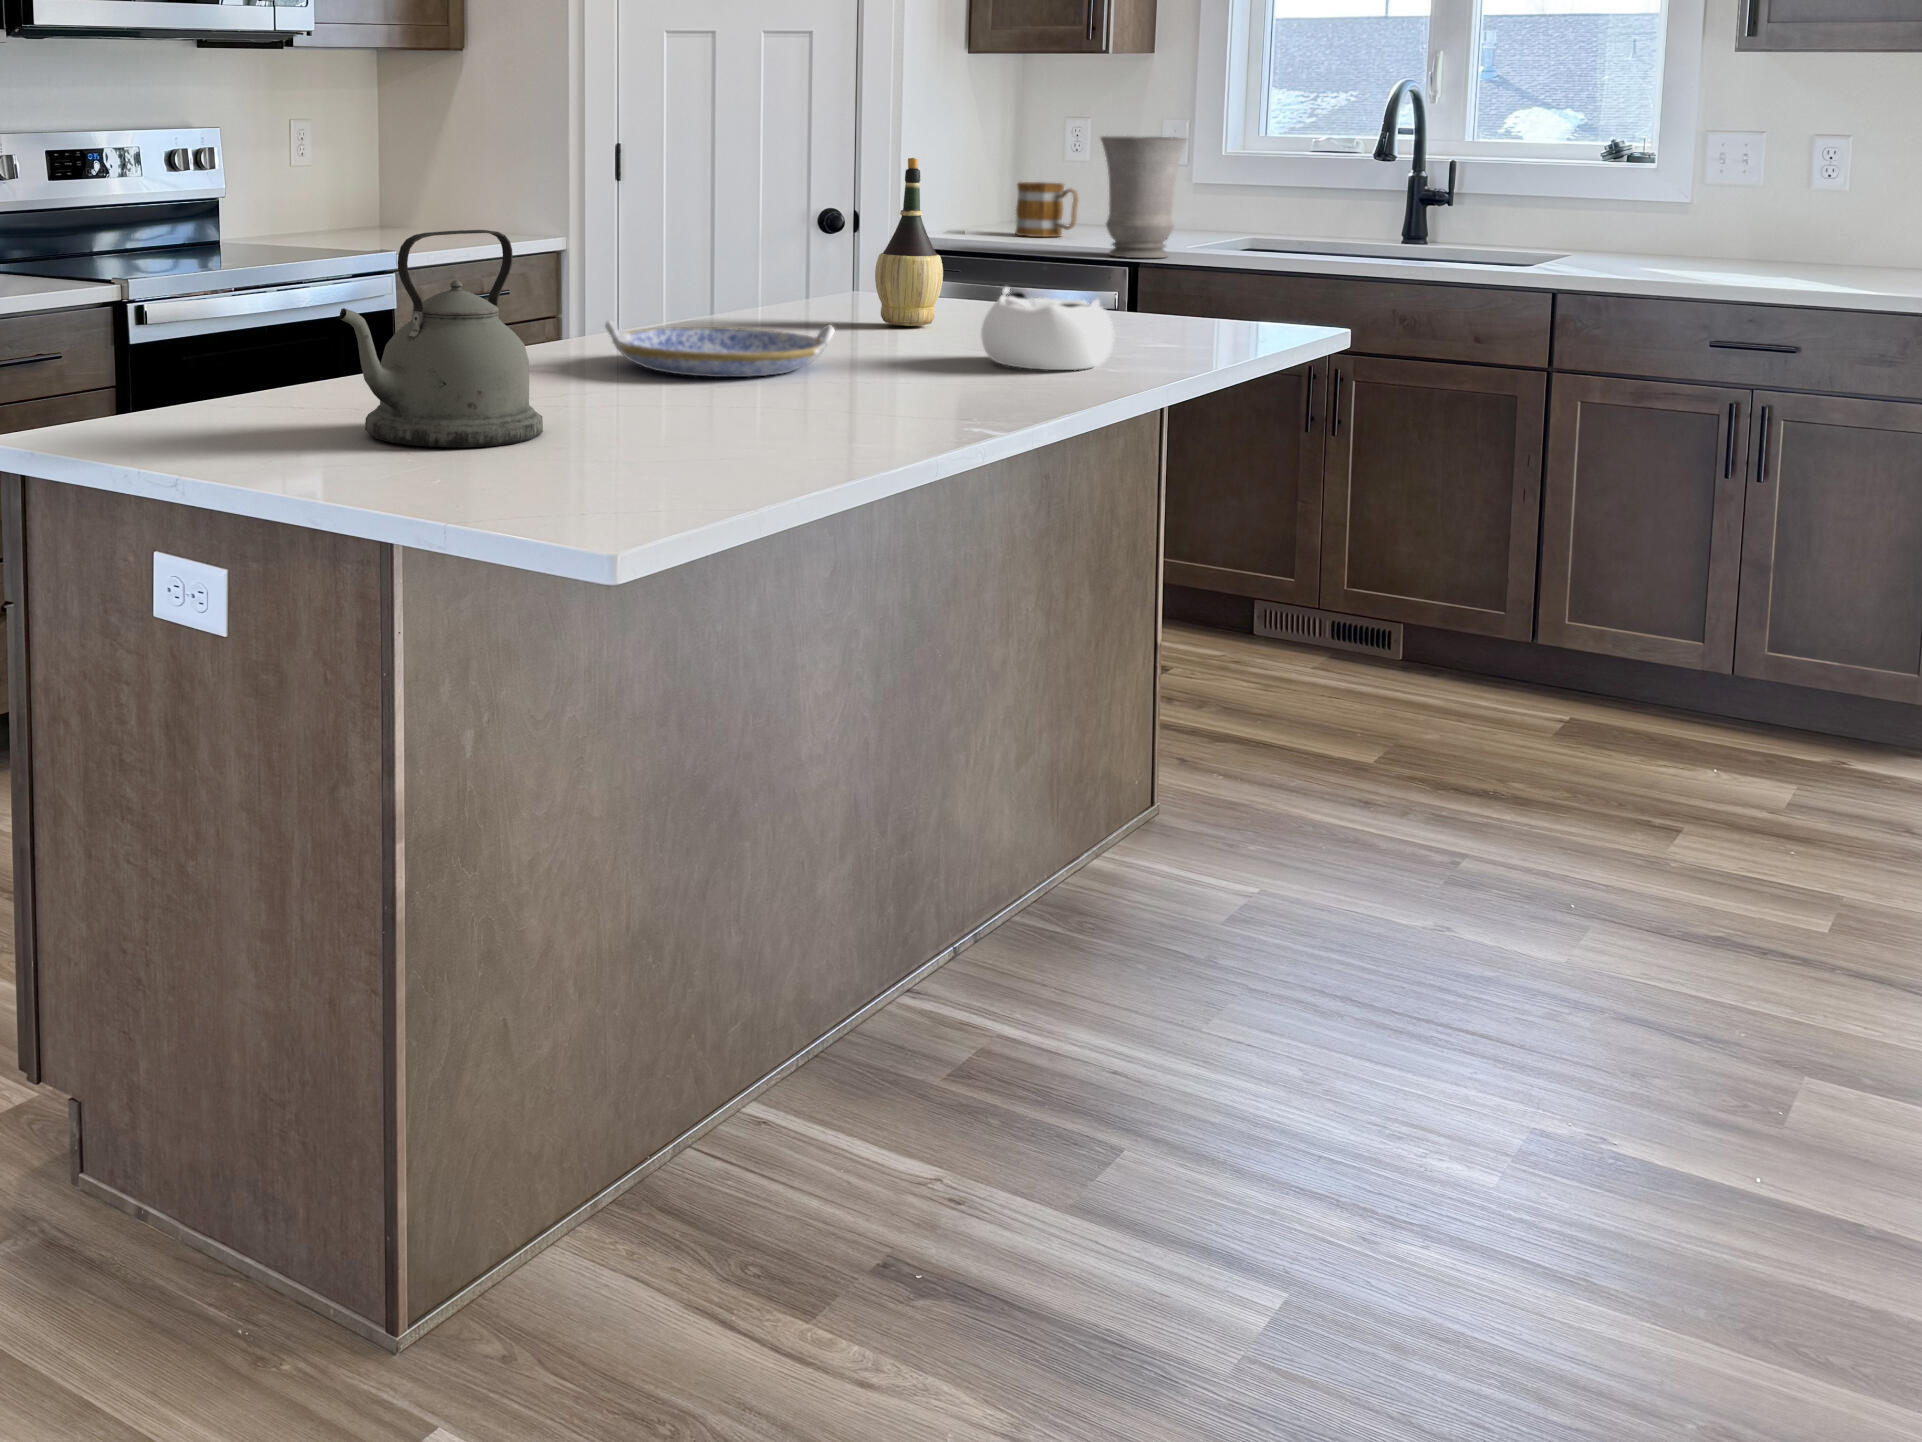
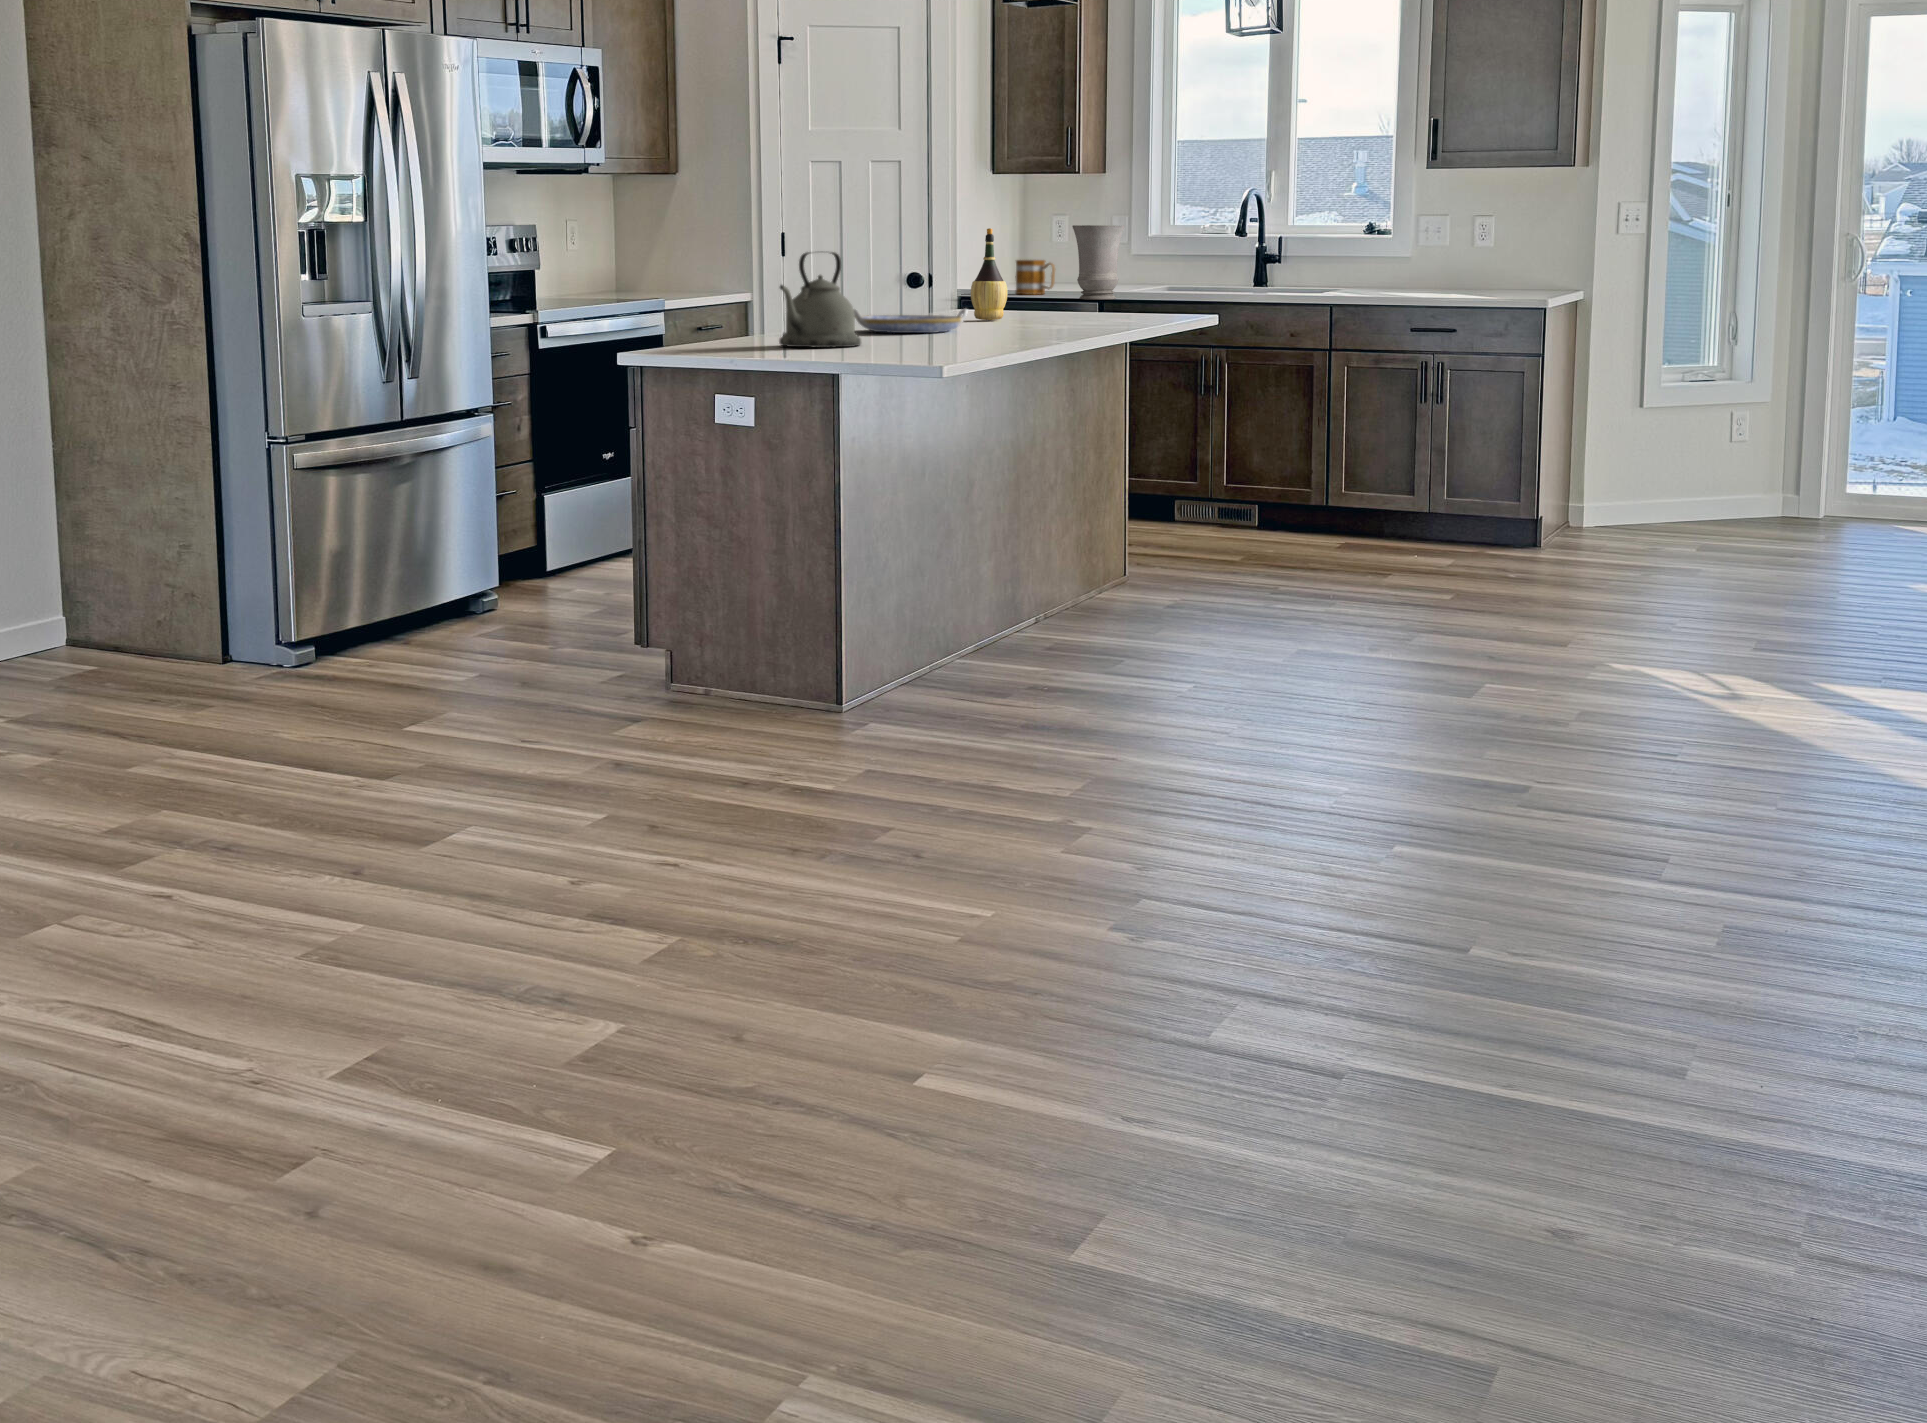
decorative bowl: present [981,287,1114,370] -> none [1039,288,1104,327]

